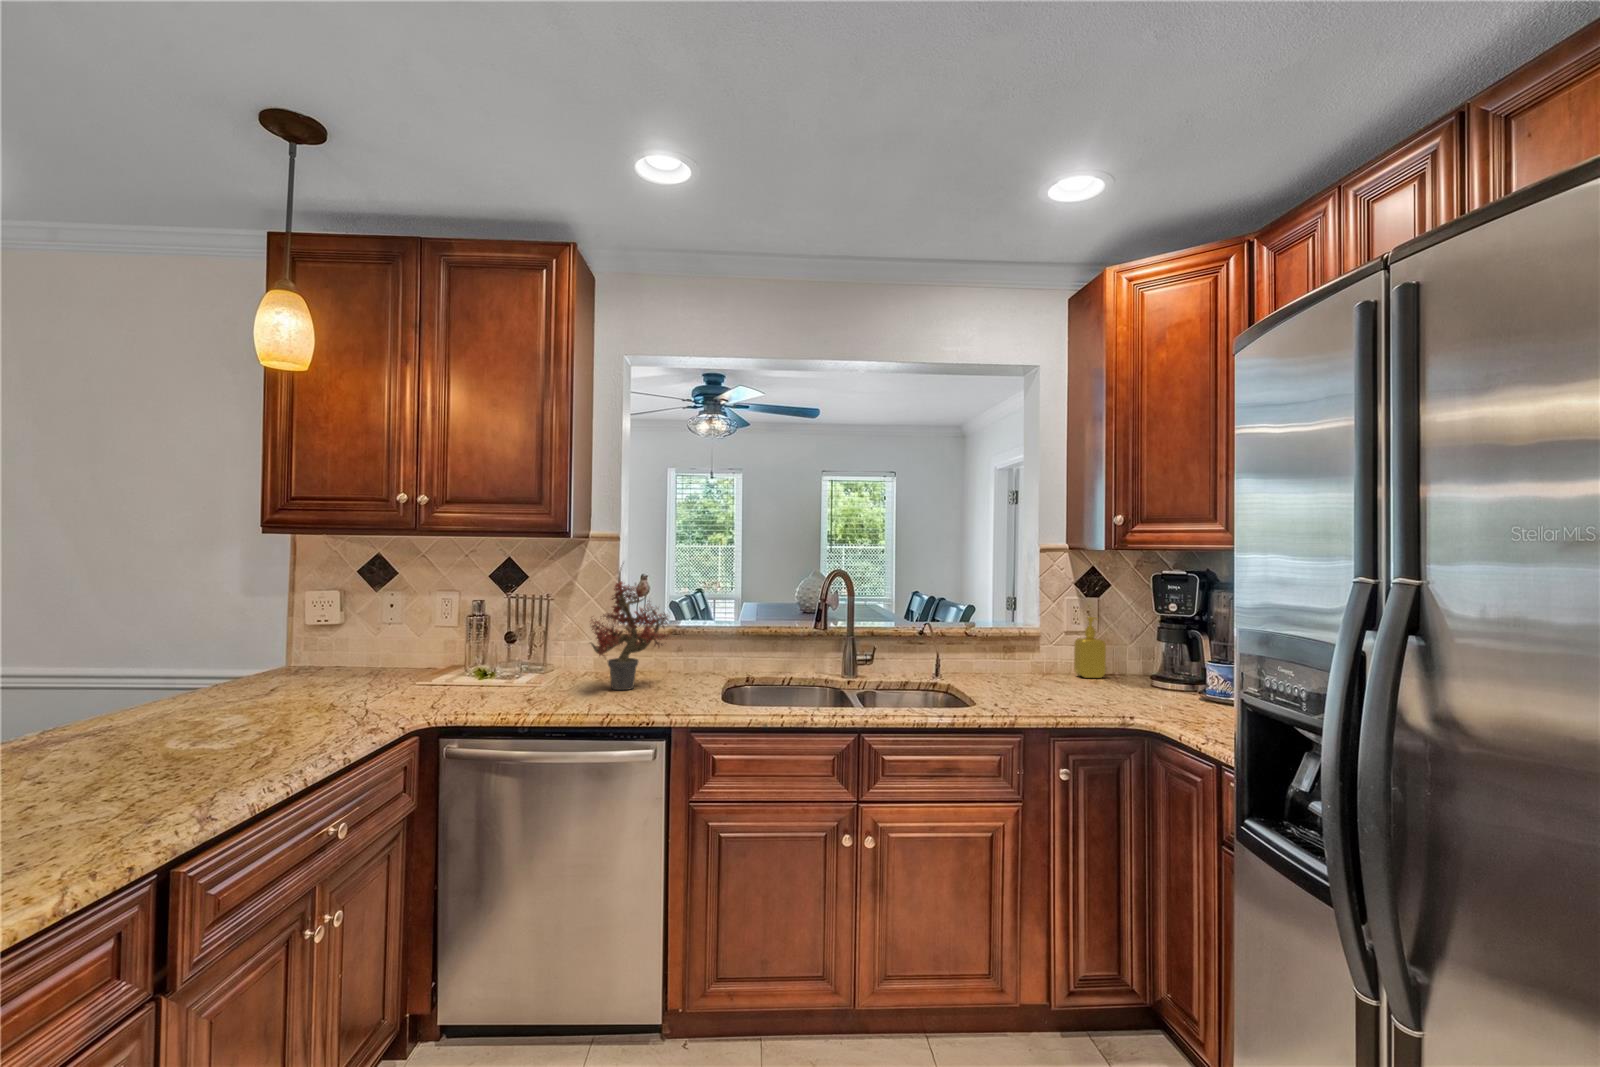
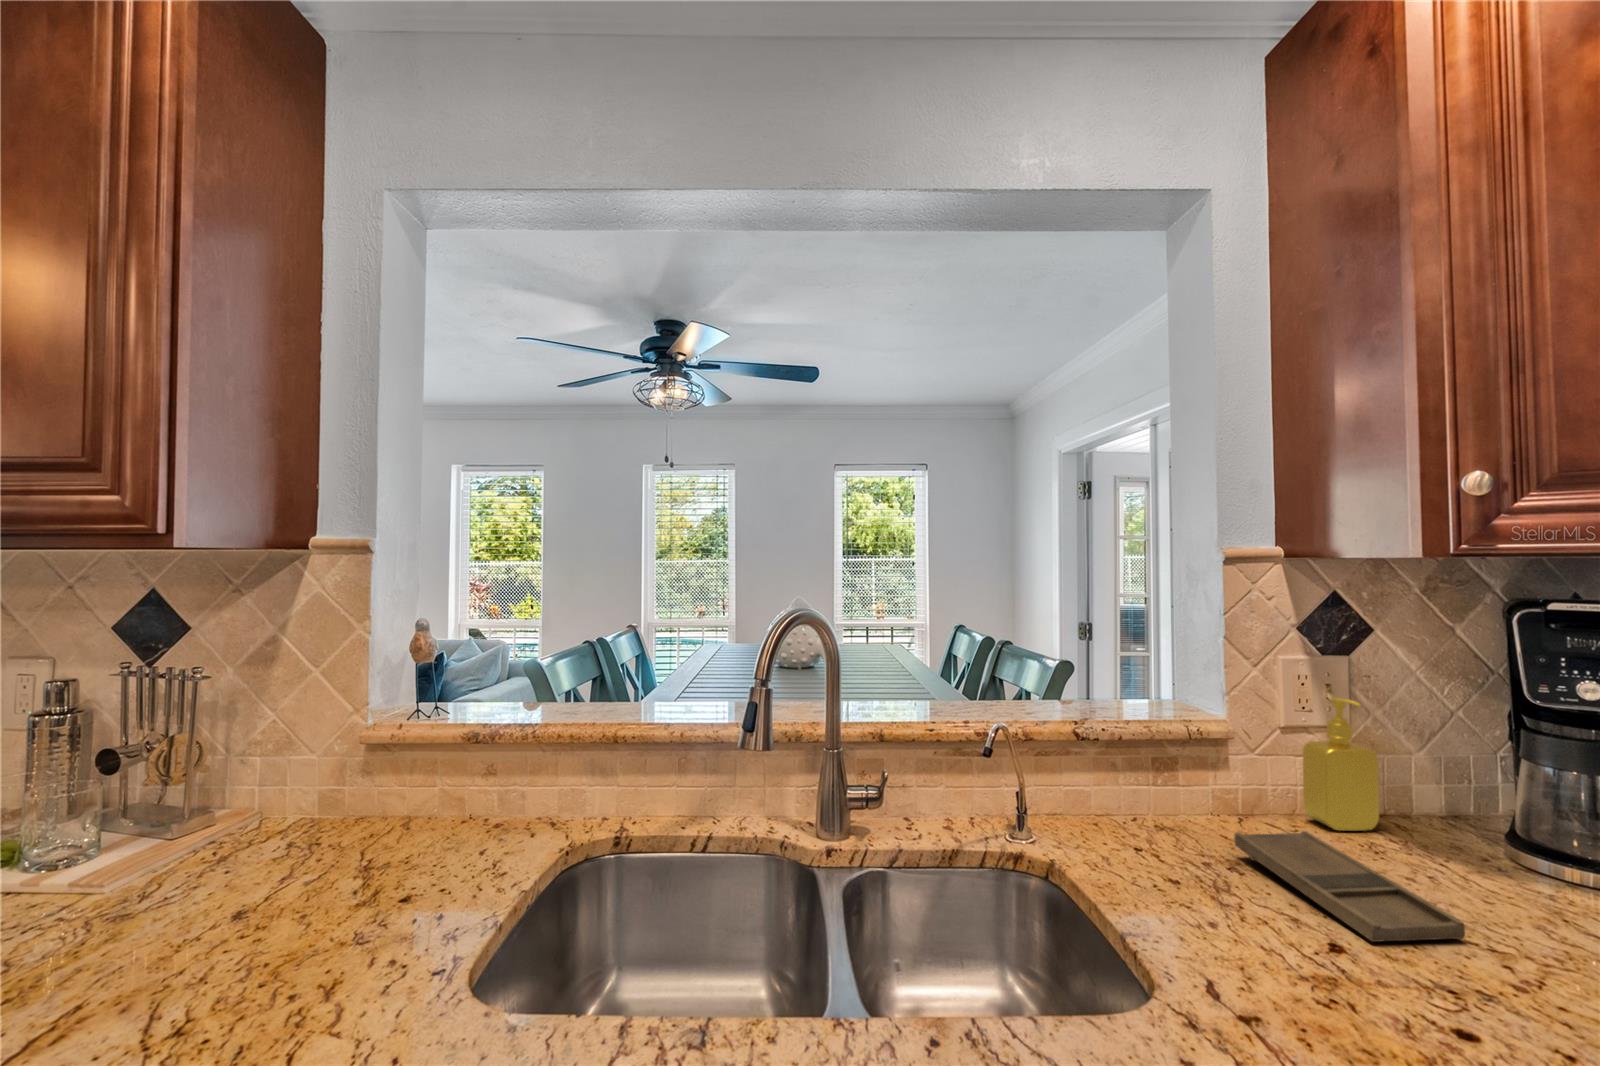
potted plant: present [591,569,669,690] -> none [120,599,436,910]
tray: none [1032,672,1102,698] -> present [1234,831,1465,942]

